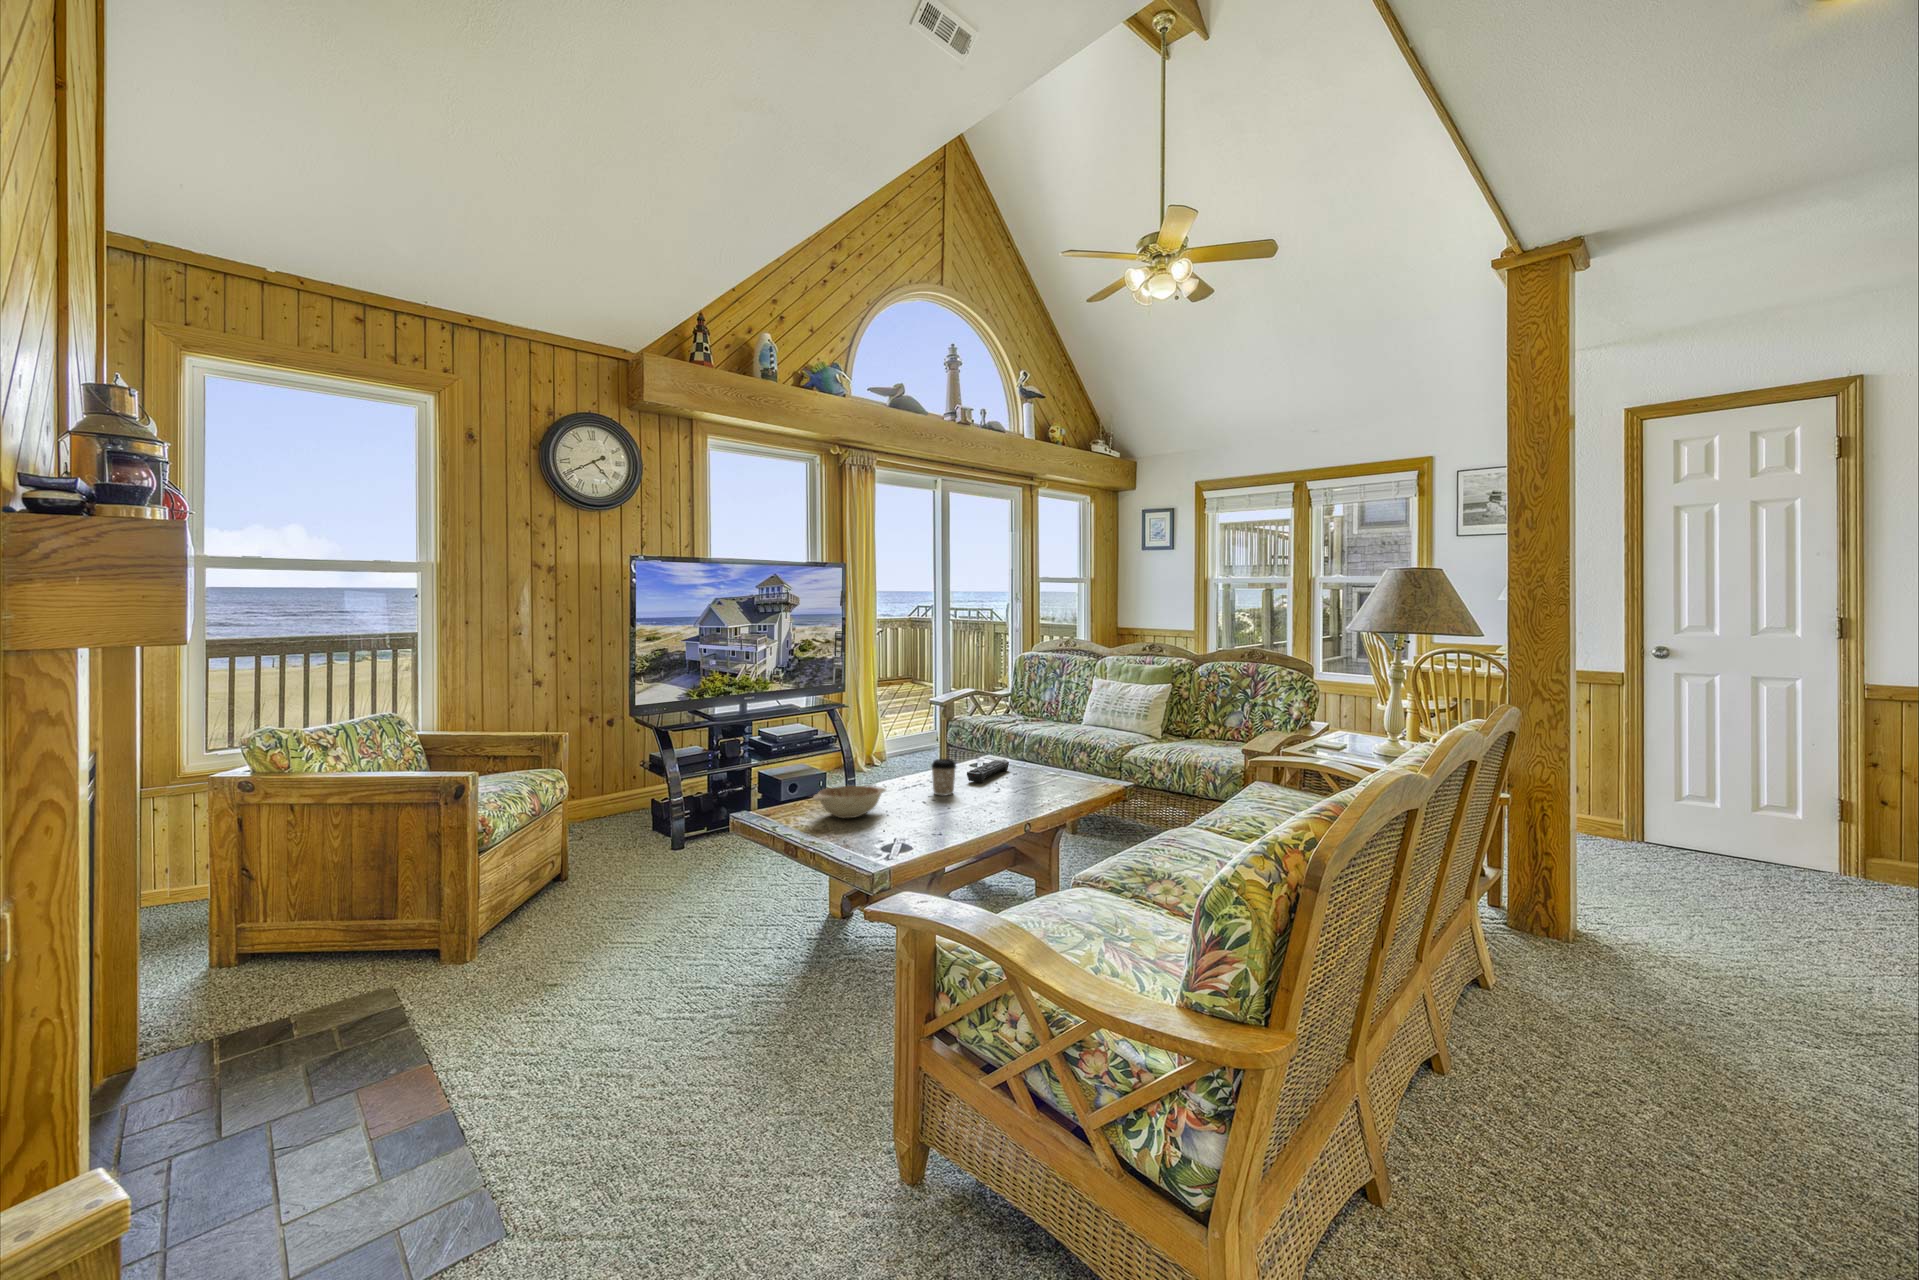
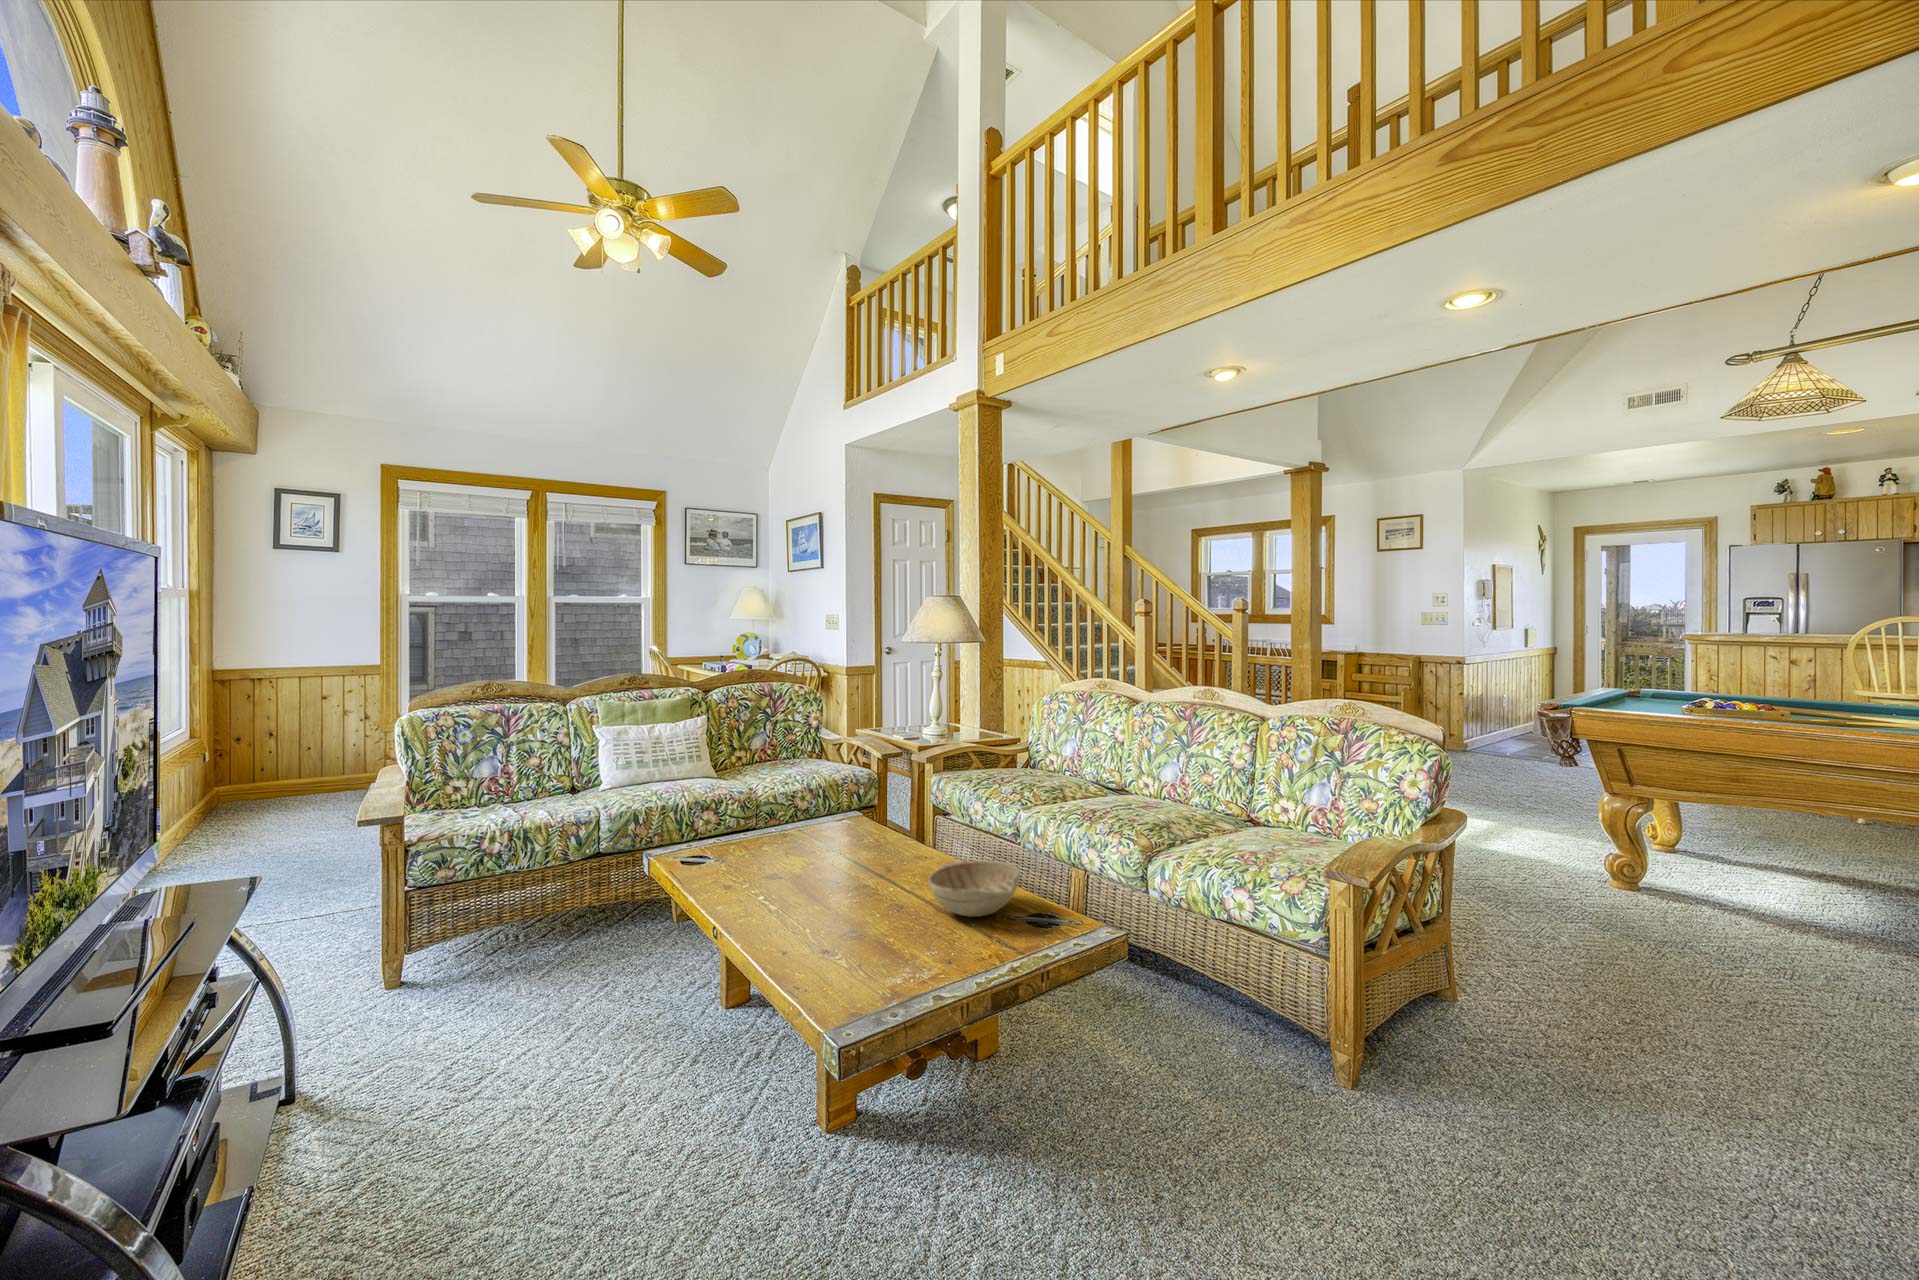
coffee cup: present [932,759,956,796] -> none [879,814,914,866]
remote control: present [967,760,1009,783] -> none [796,820,871,848]

